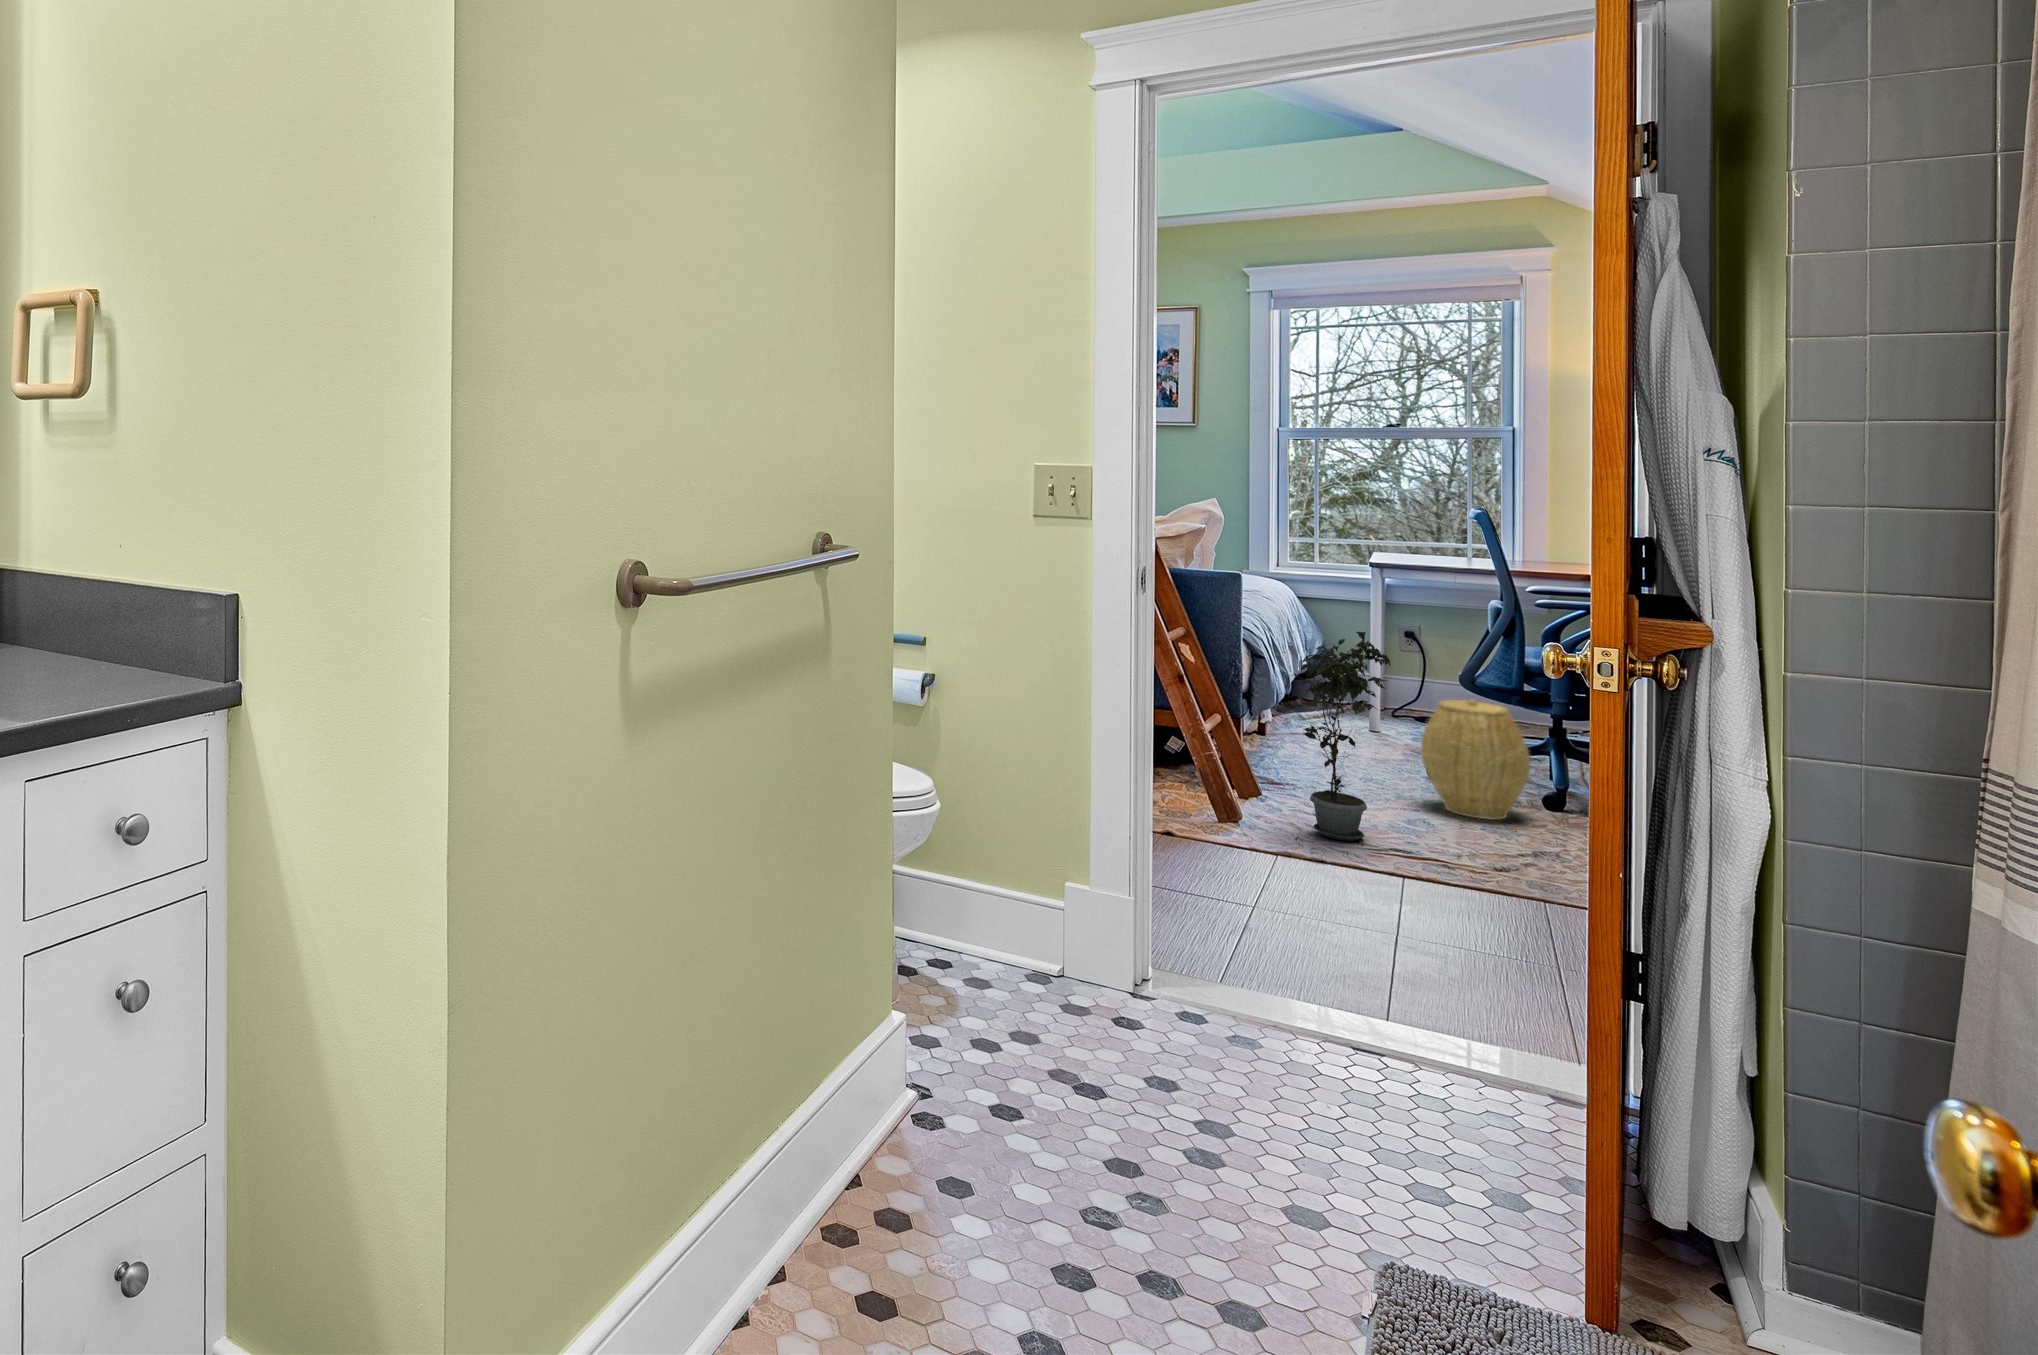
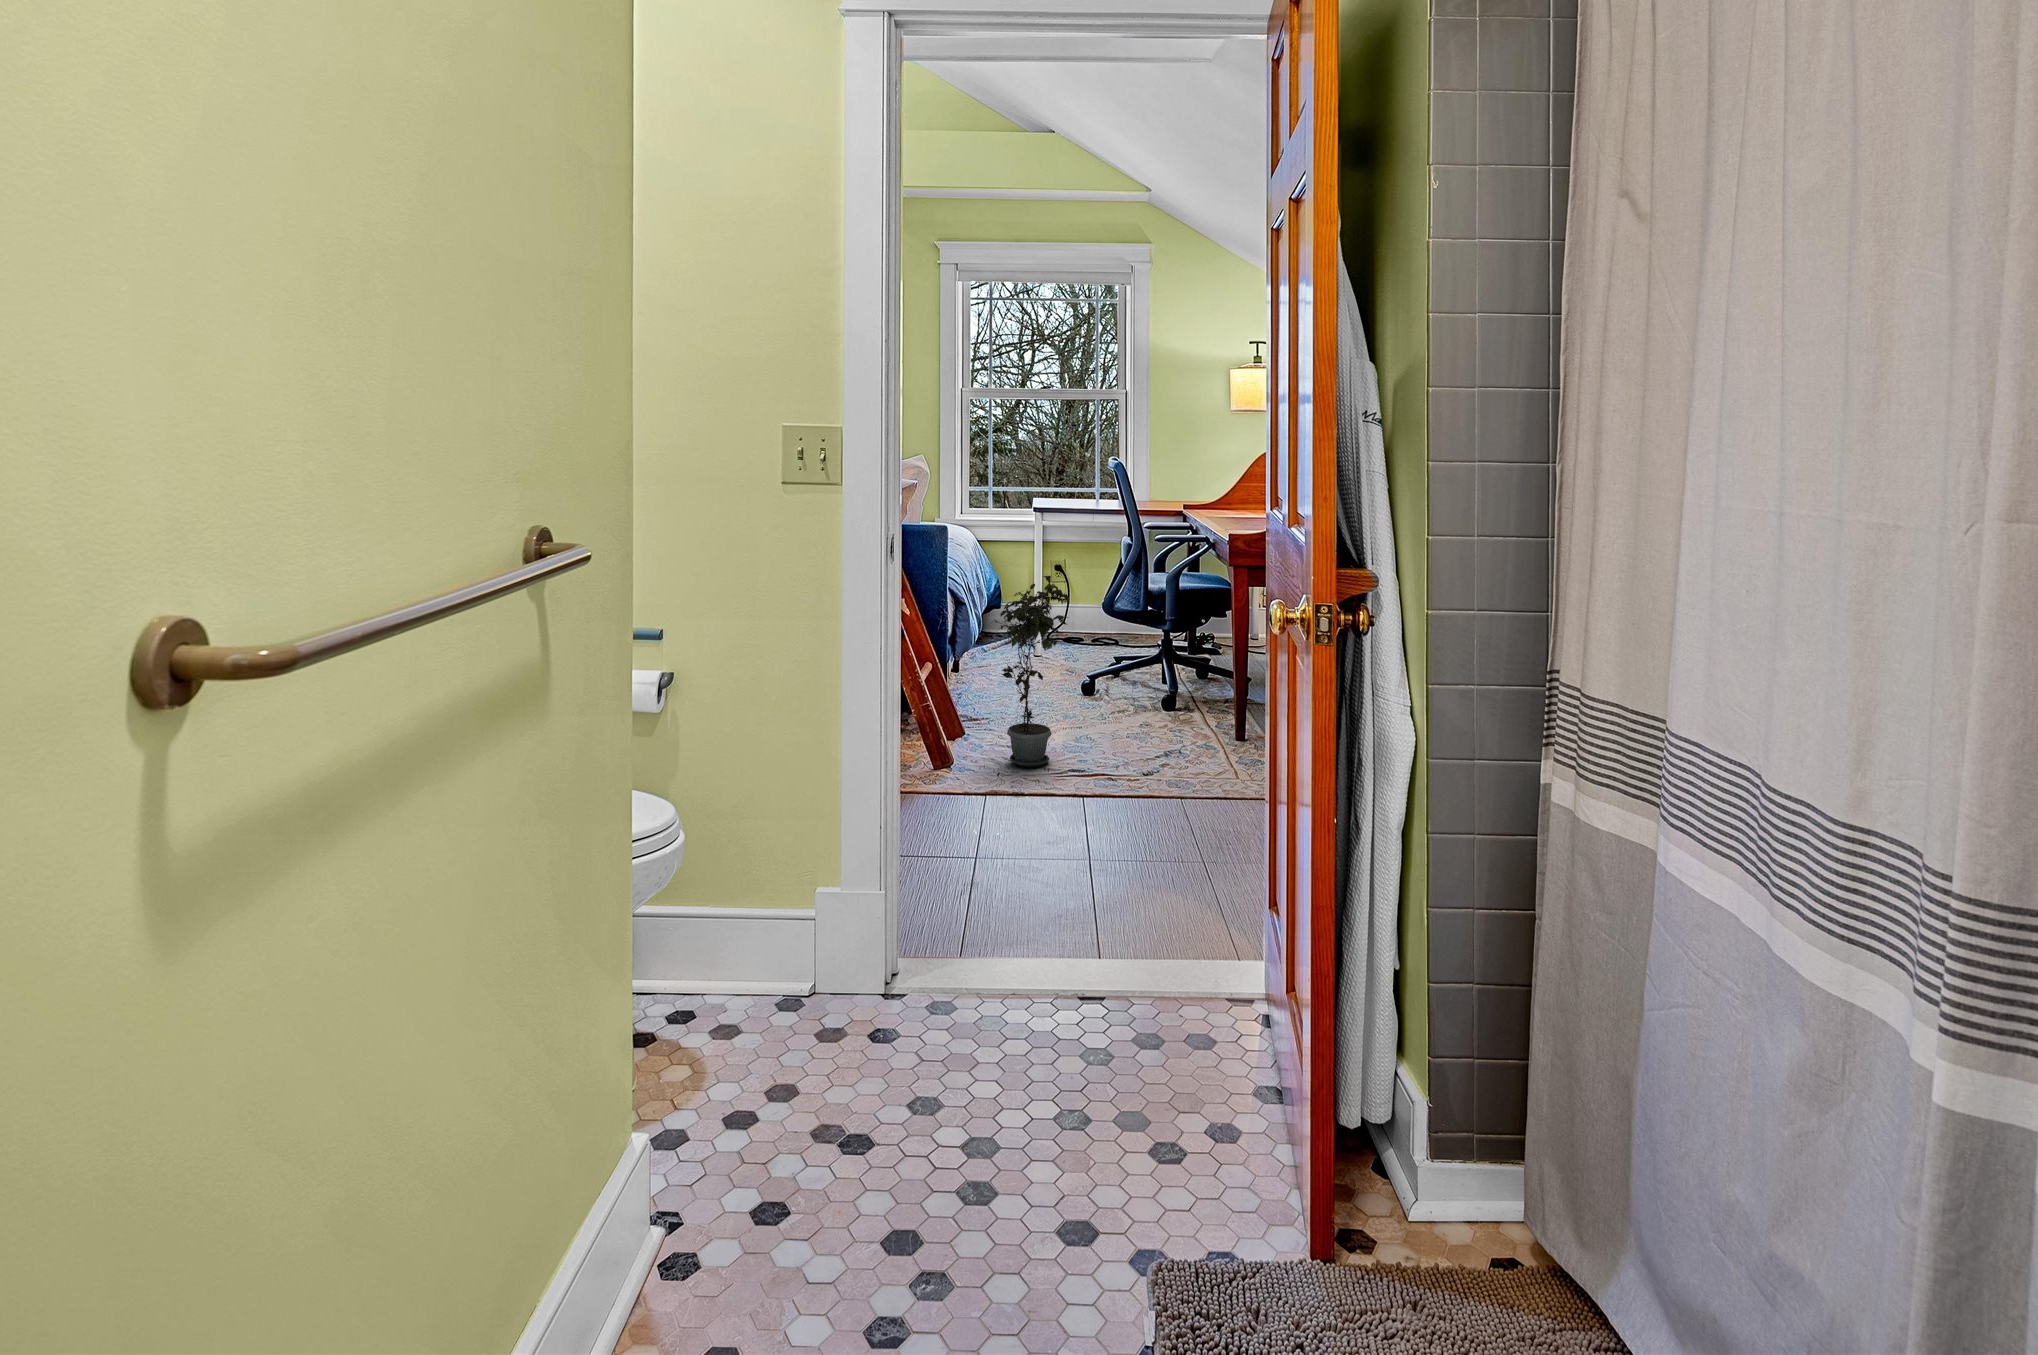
woven basket: present [1421,700,1530,820] -> none [1083,623,1160,724]

